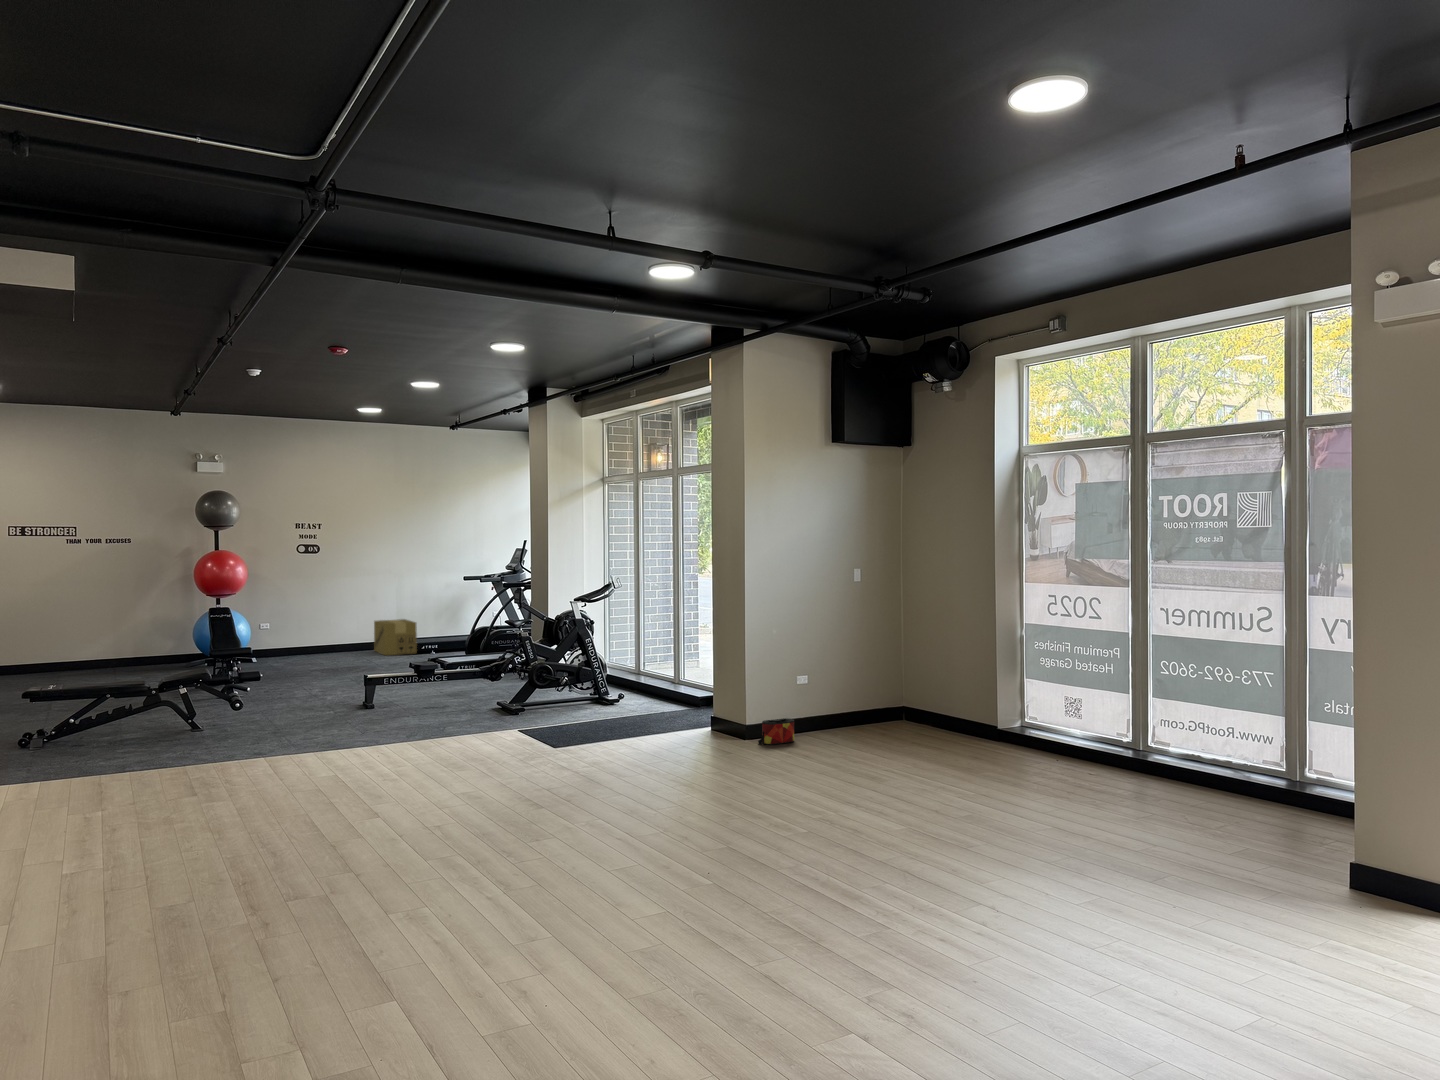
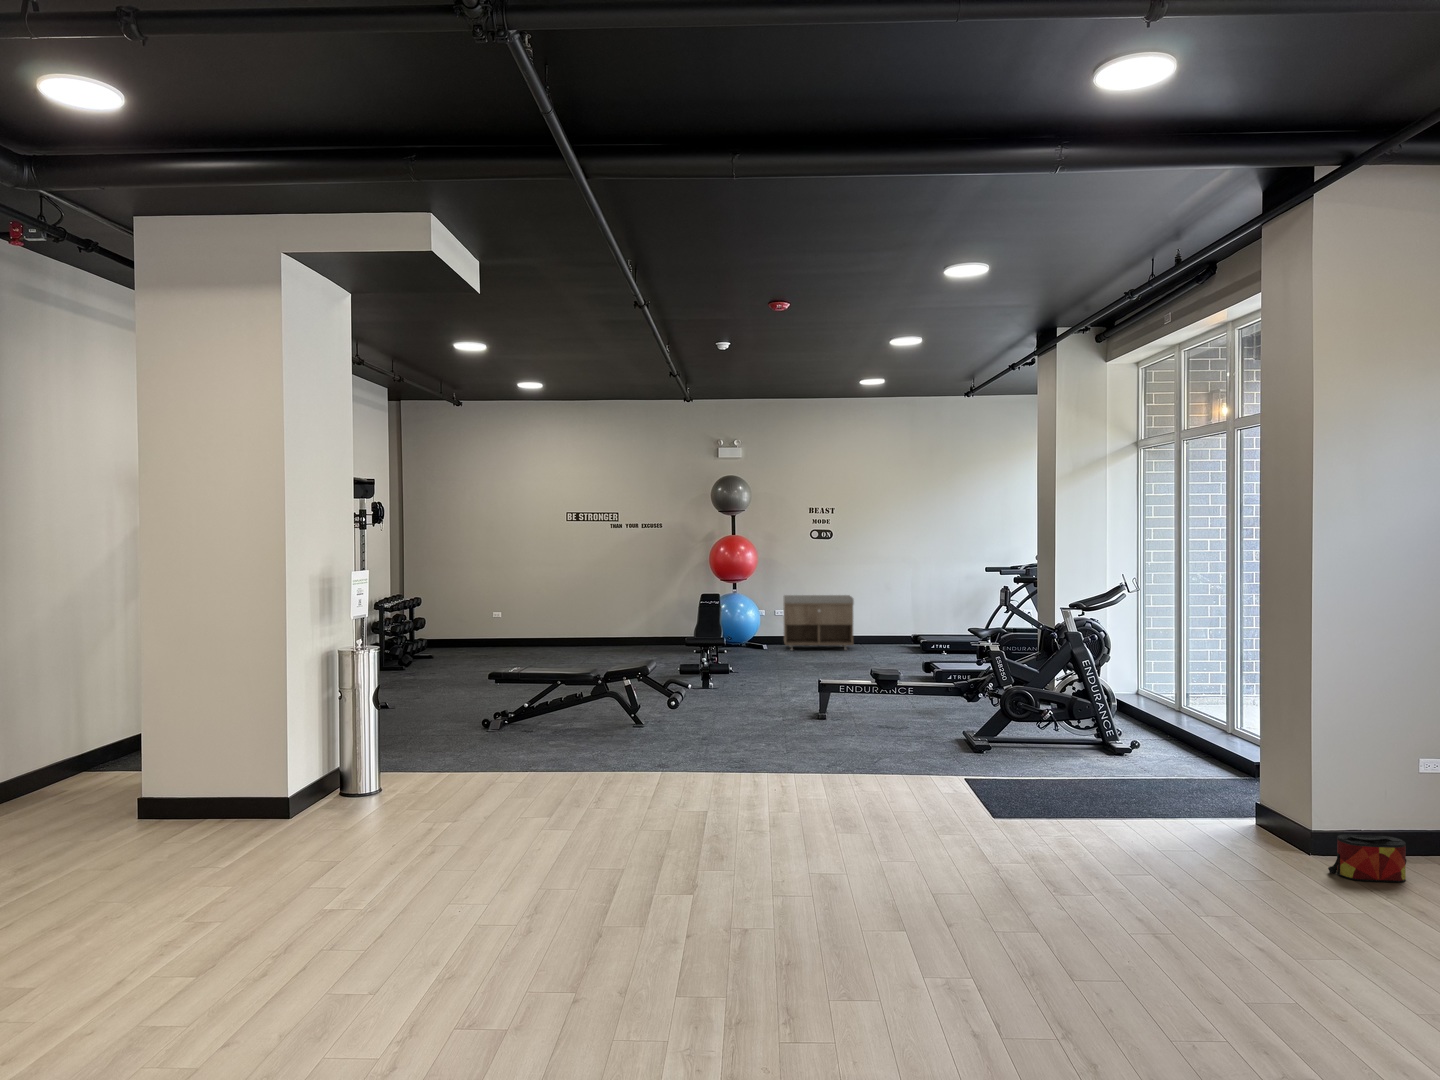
storage bench: none [271,606,347,661] -> present [784,595,854,650]
cardboard box: present [374,619,417,655] -> none [887,613,928,652]

